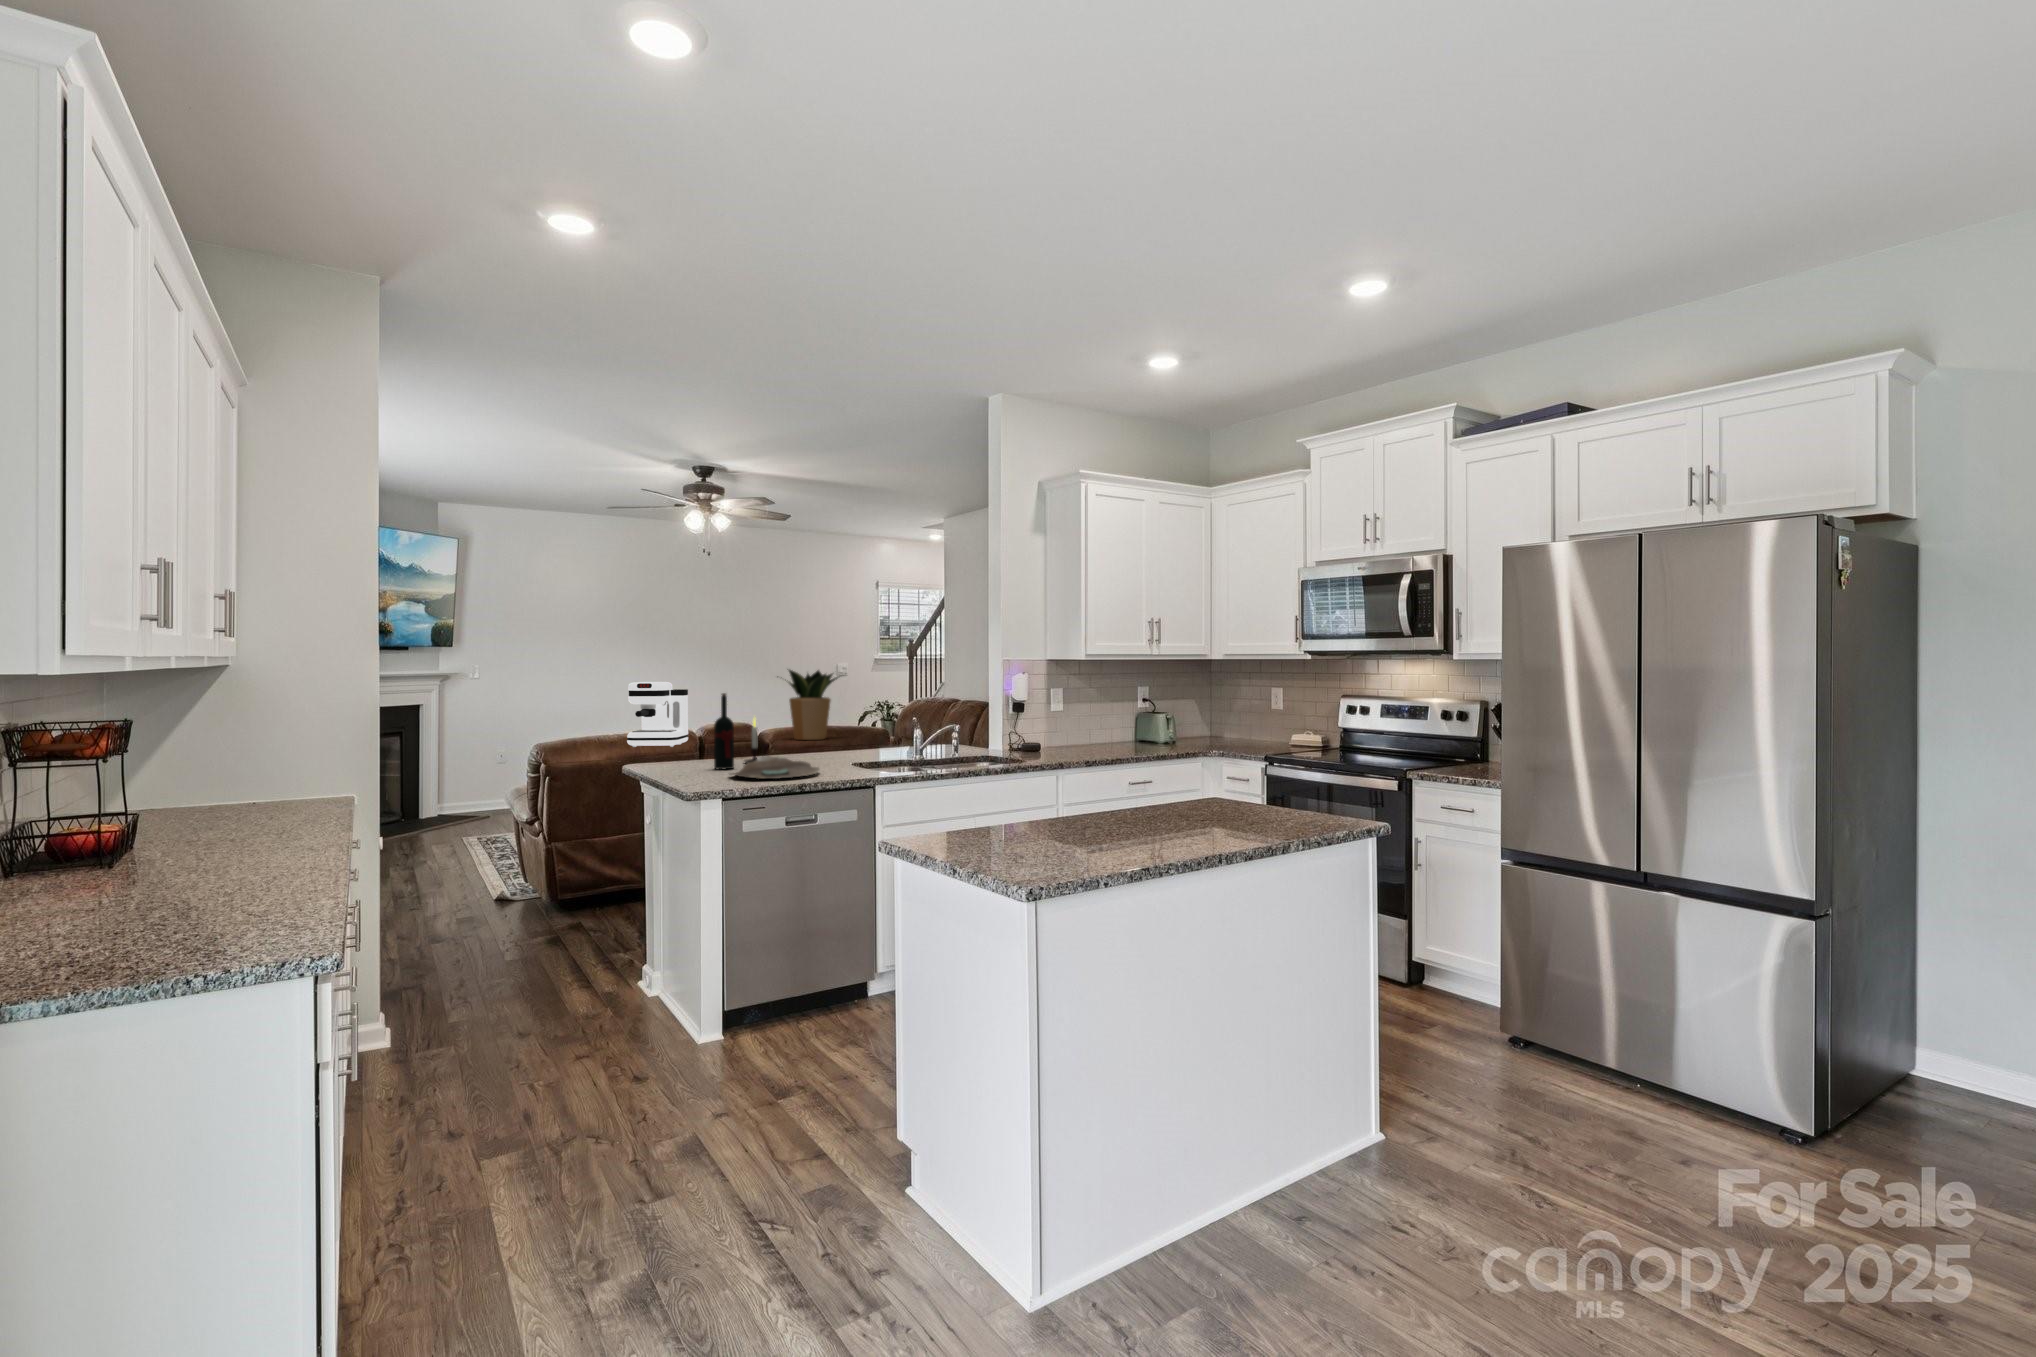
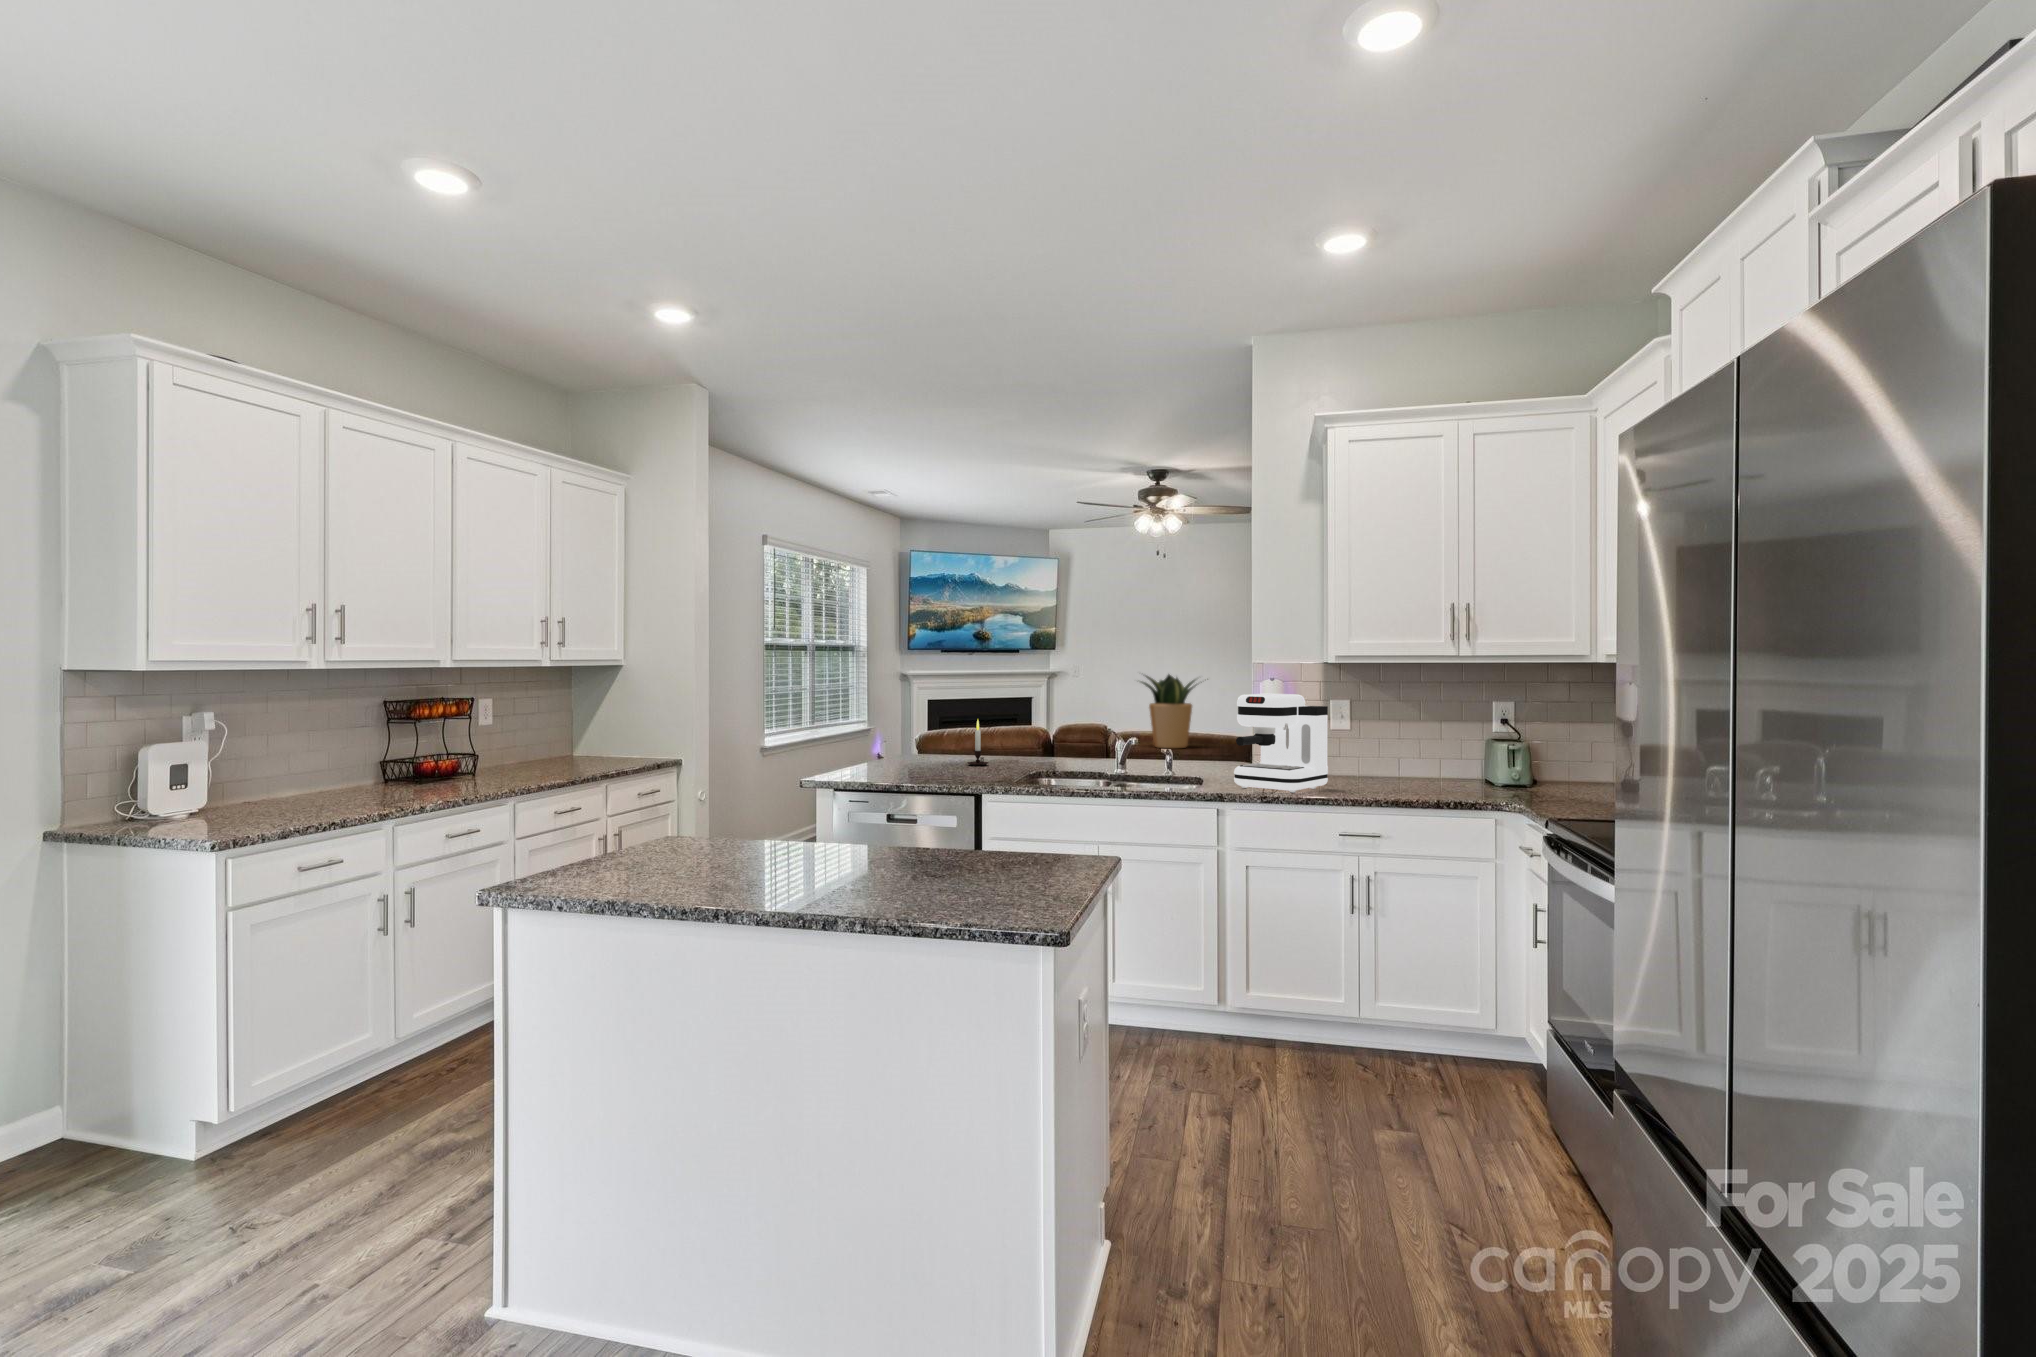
coffee maker: present [627,682,688,747] -> present [1234,694,1328,793]
wine bottle: present [714,693,734,770] -> none [916,697,934,769]
decorative bowl: present [733,756,819,779] -> none [864,759,960,780]

